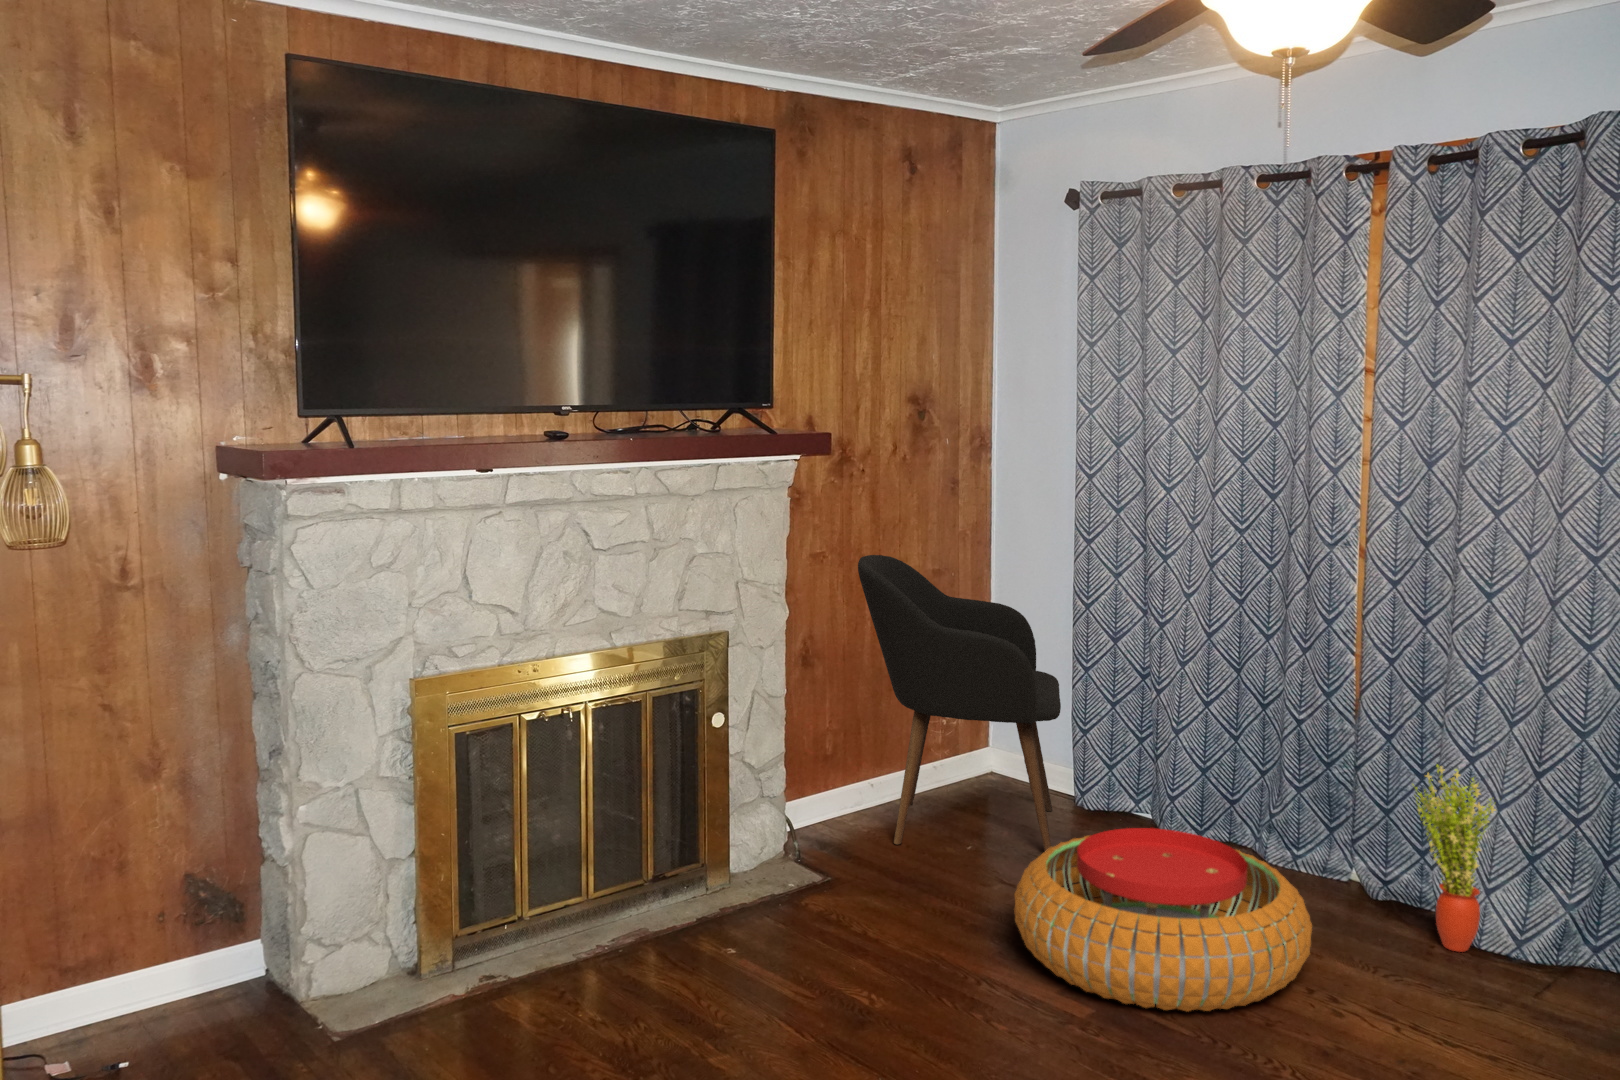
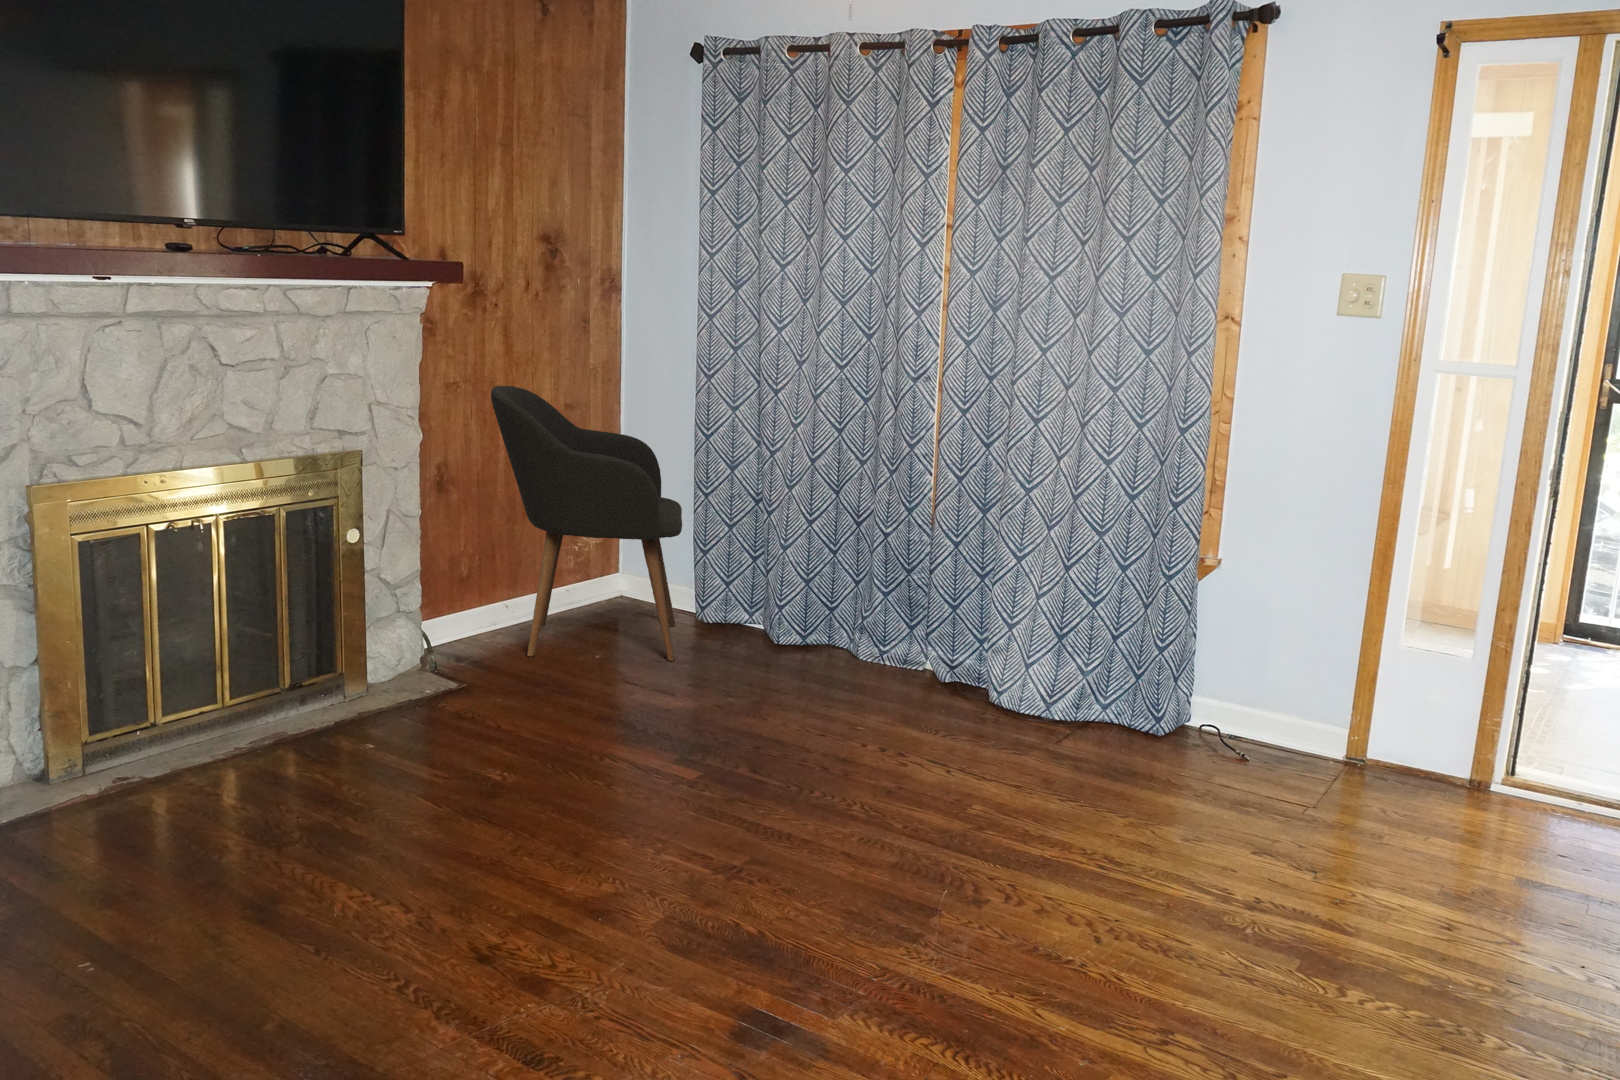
potted plant: present [1413,765,1495,952] -> none [971,562,1035,715]
pouf: present [1014,828,1312,1011] -> none [637,624,888,768]

